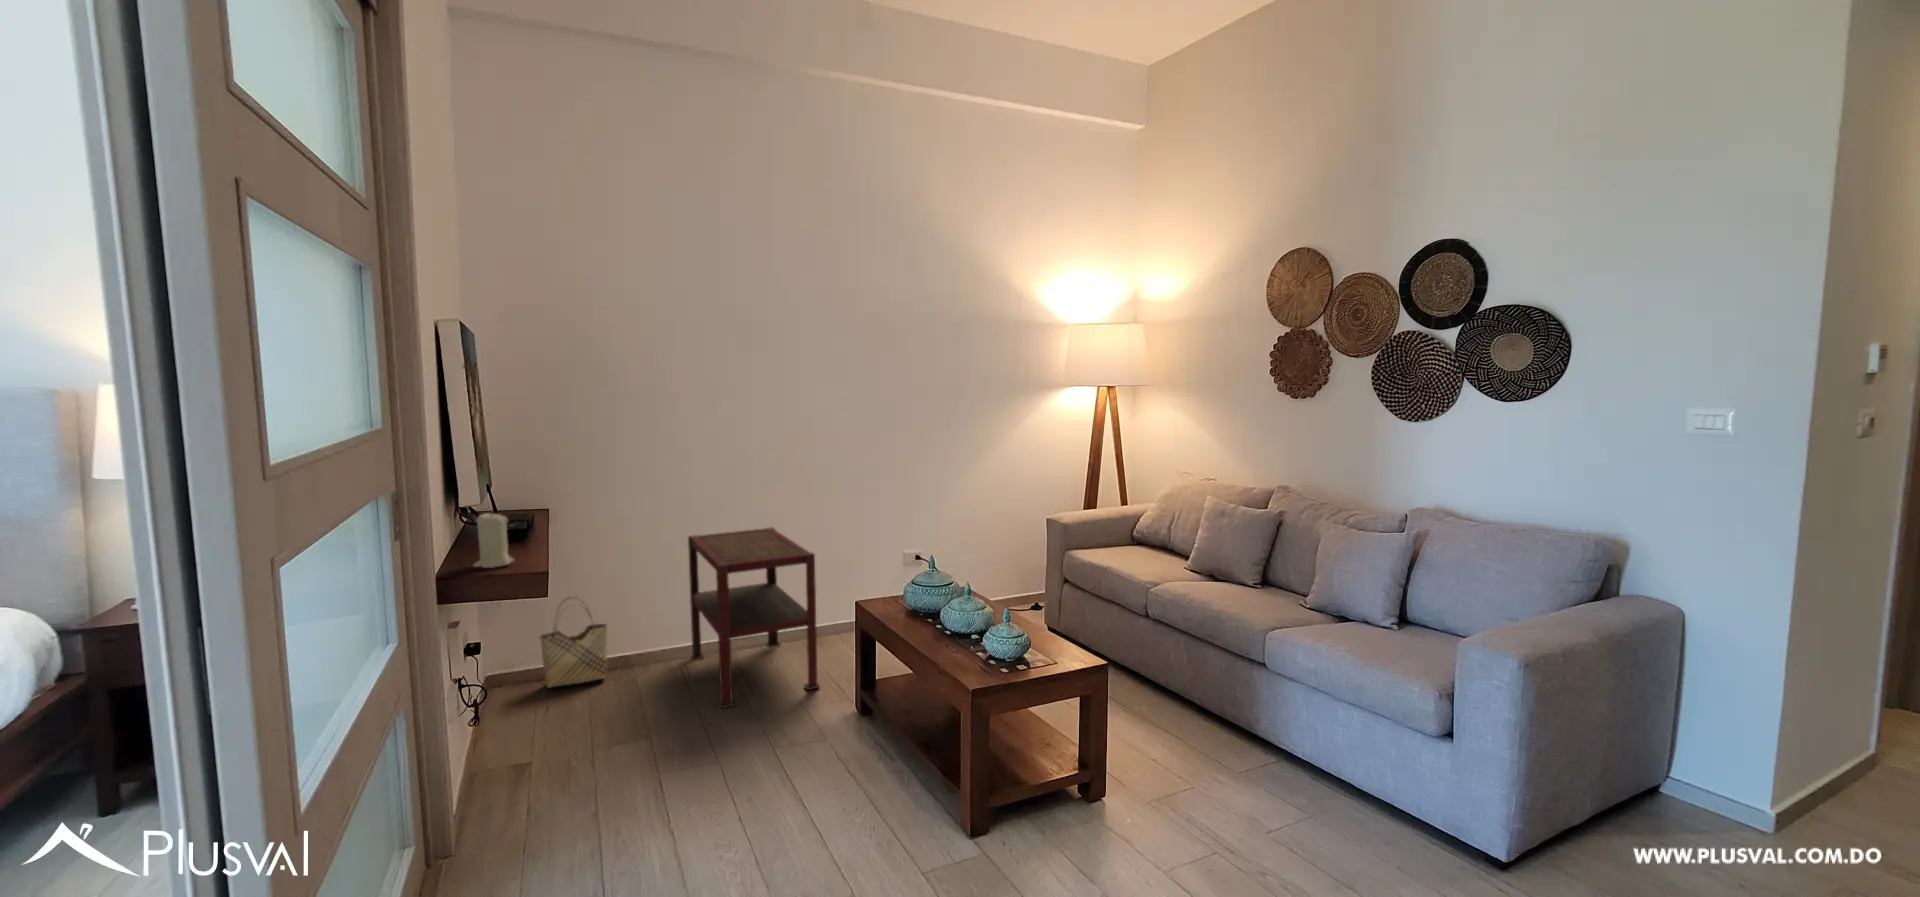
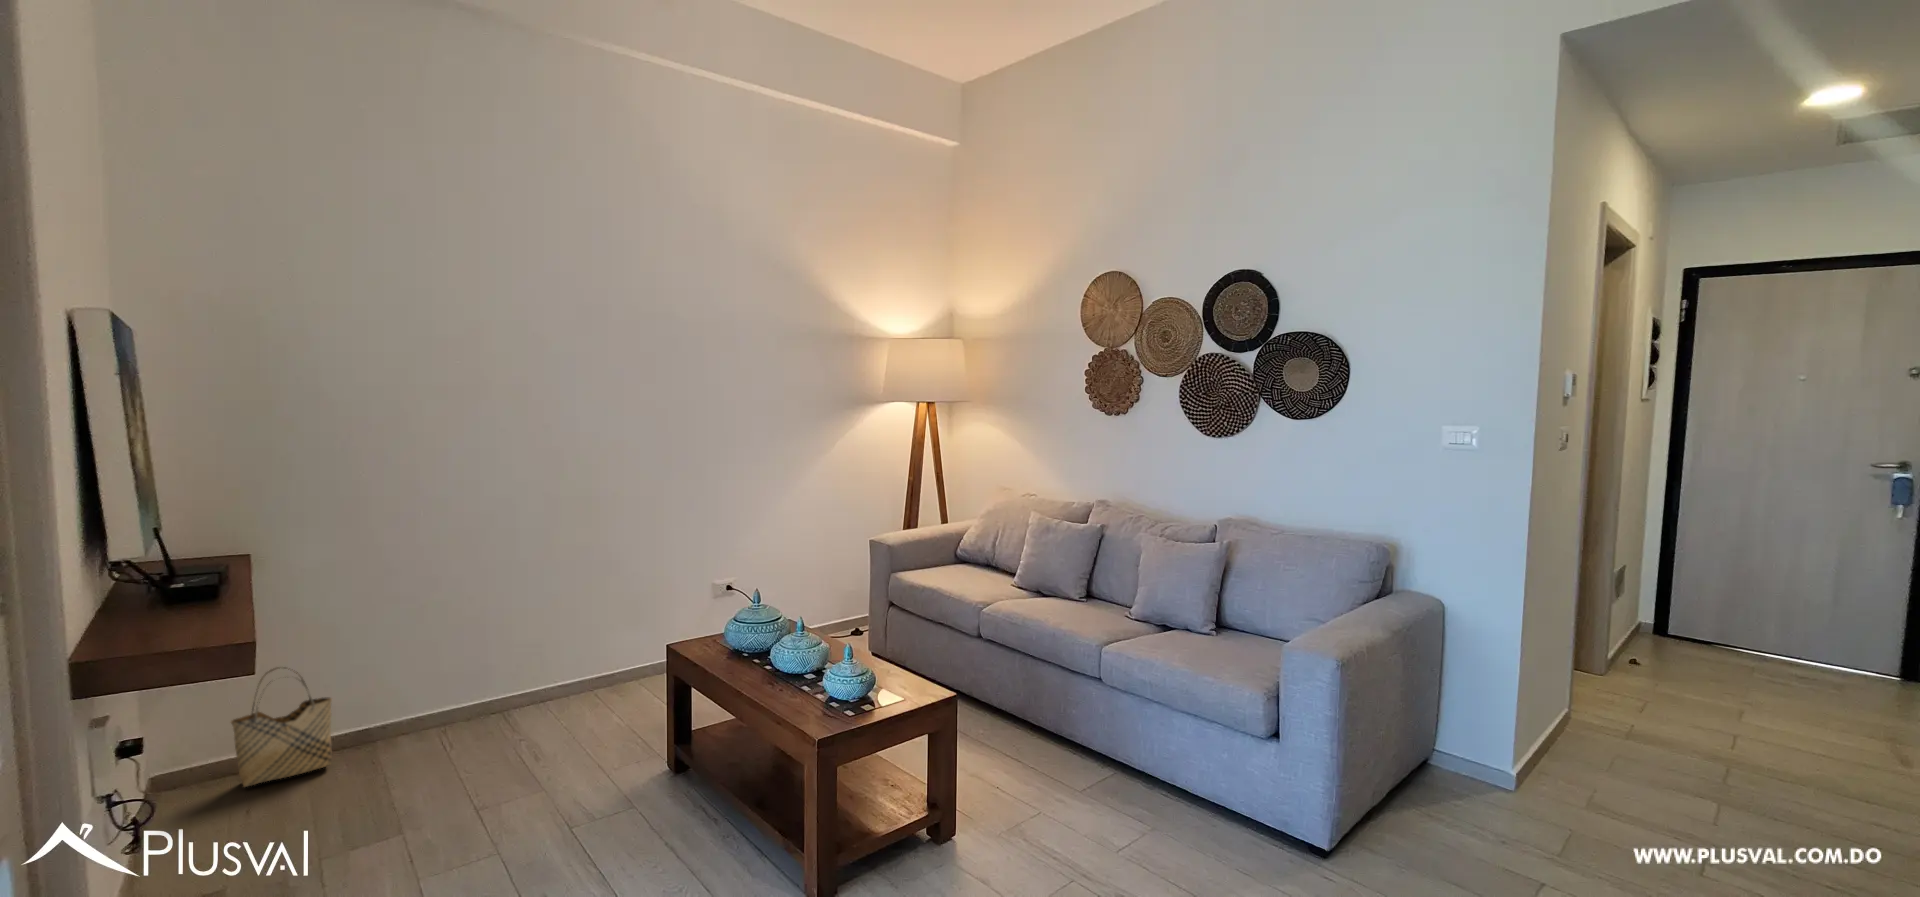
candle: present [474,513,513,568] -> none [140,567,205,644]
side table: present [688,528,819,709] -> none [444,565,620,788]

